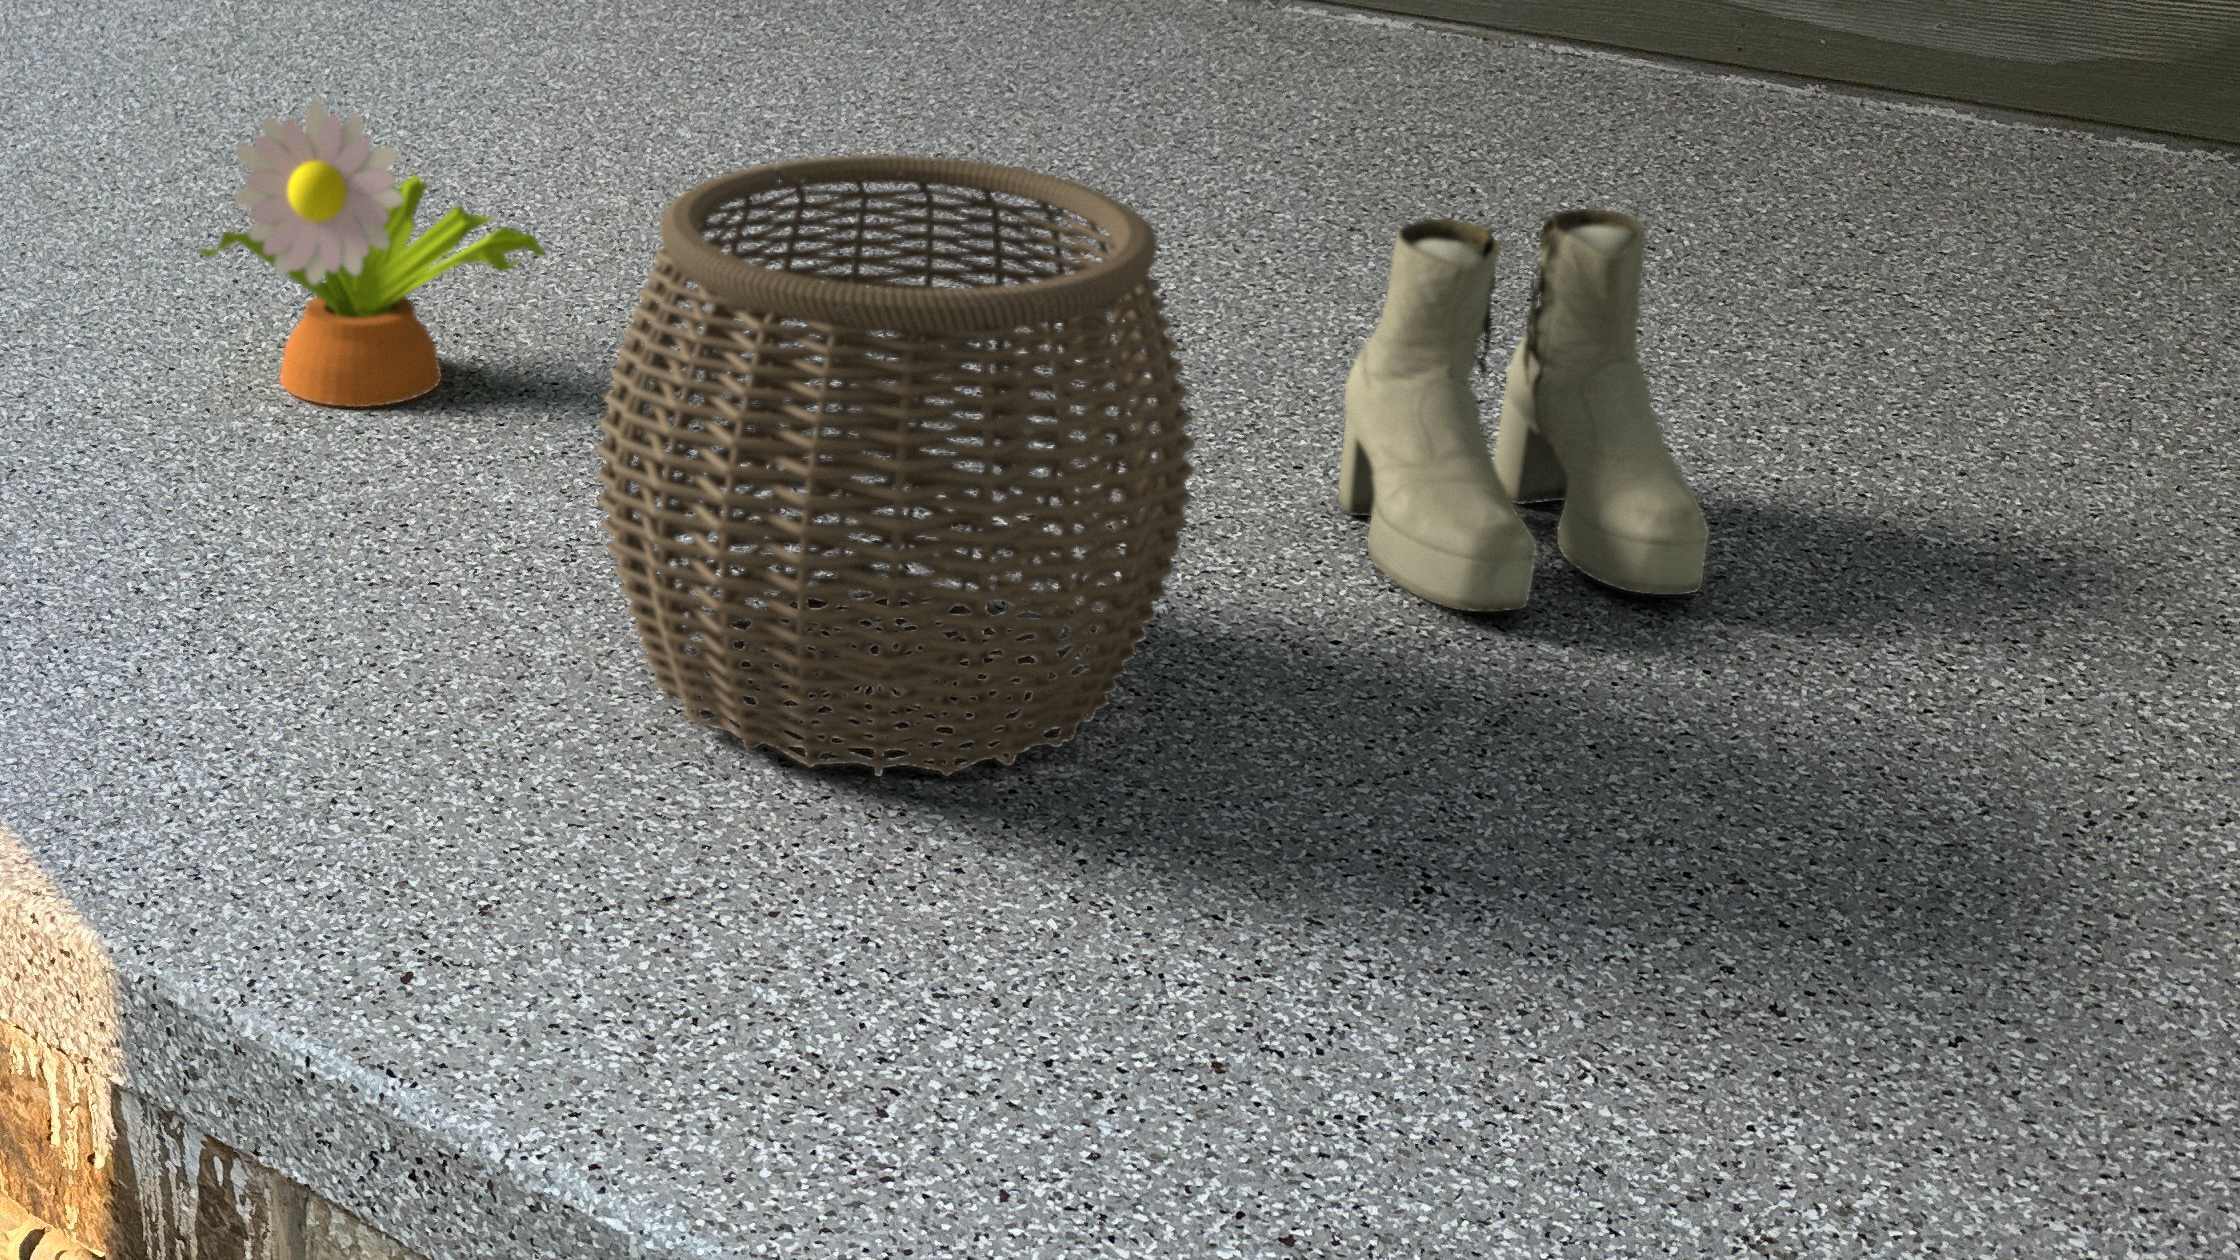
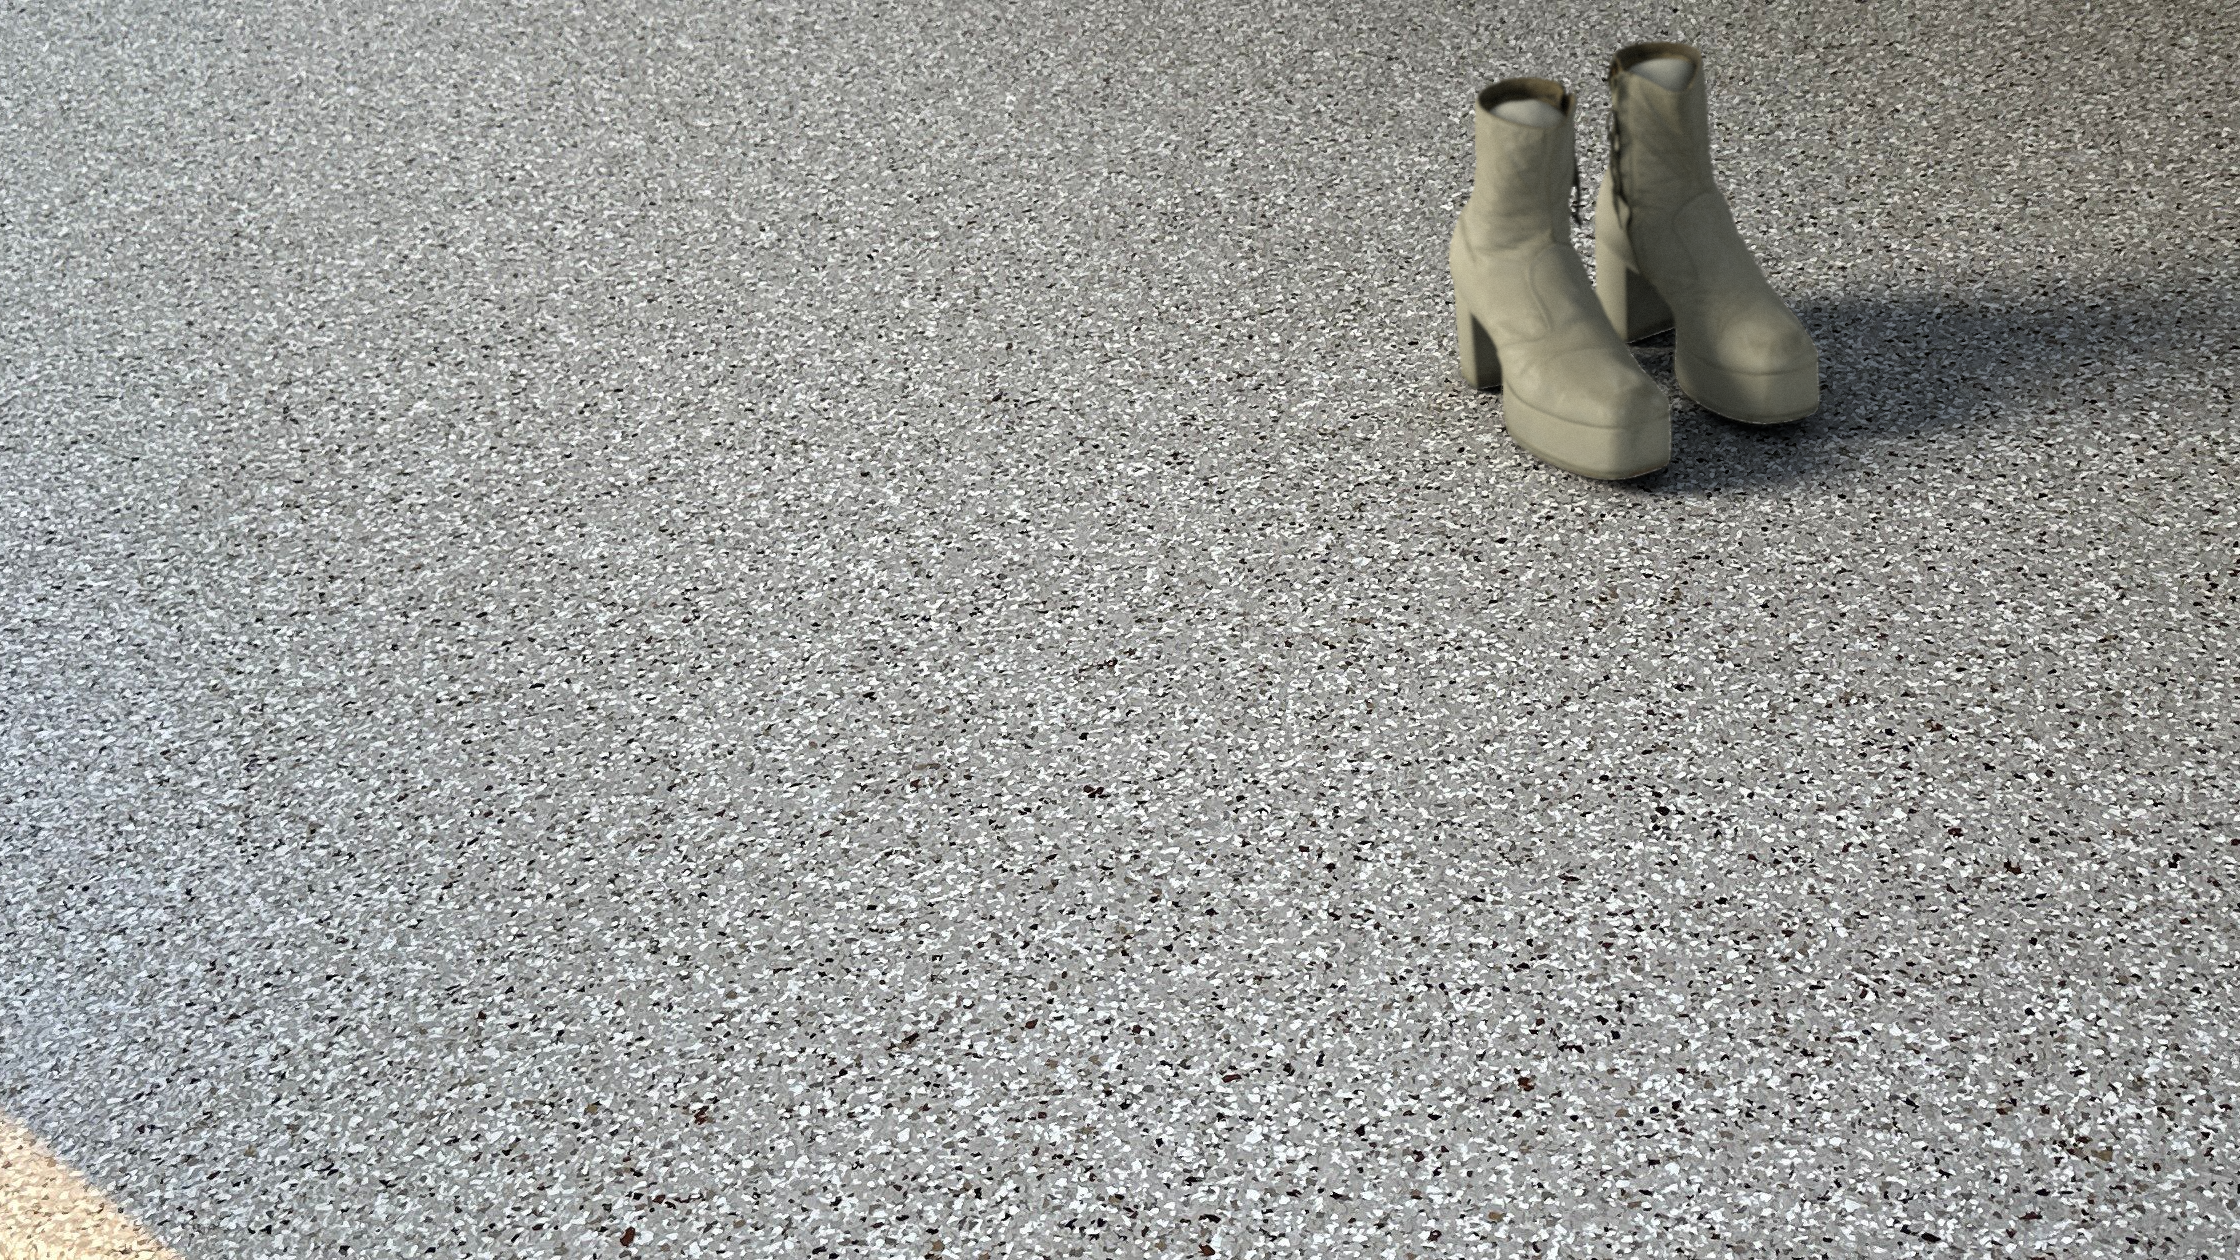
decorative plant: present [200,99,546,407] -> none [148,133,575,476]
woven basket: present [597,155,1195,777] -> none [696,114,1352,829]

